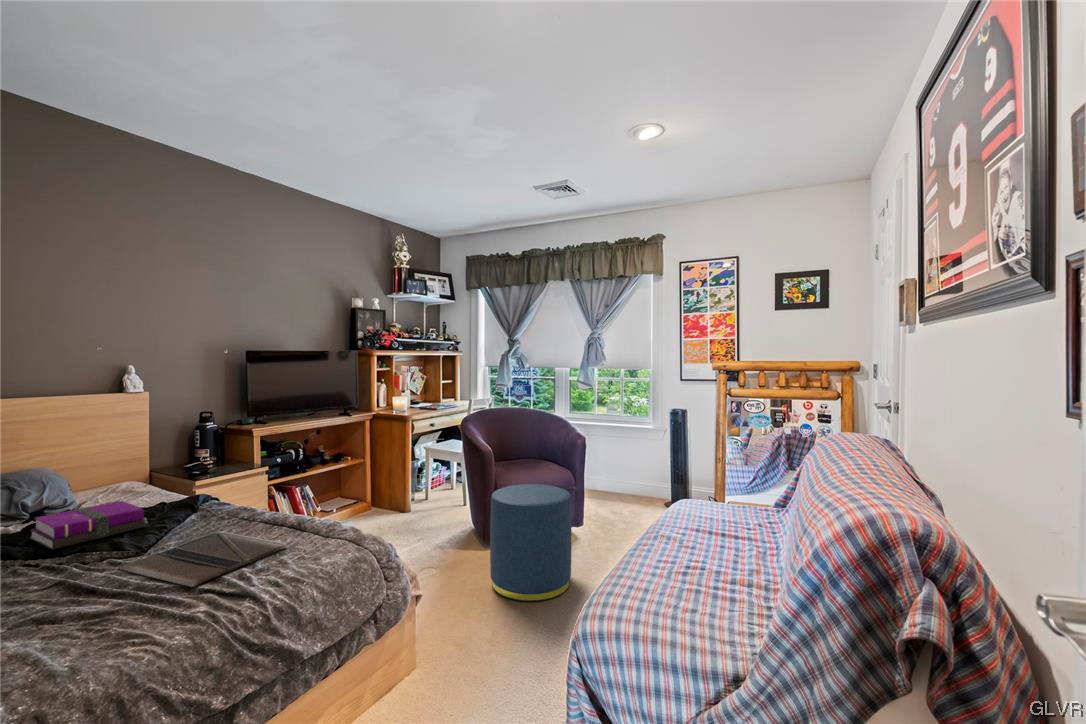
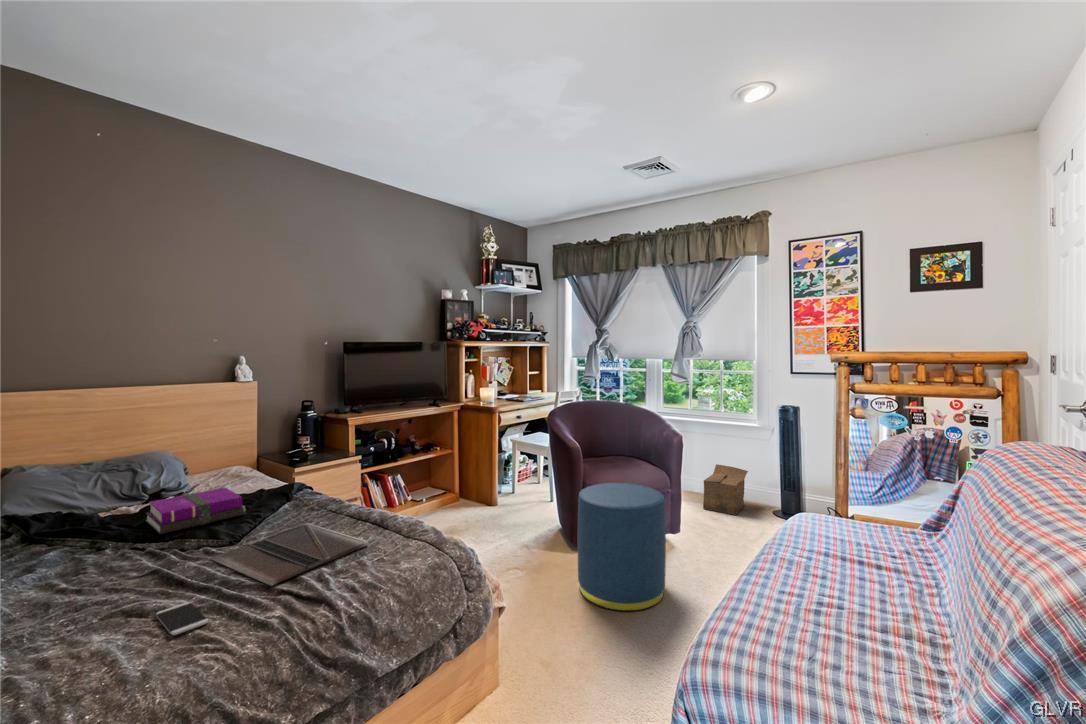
cardboard box: none [608,467,648,513] -> present [703,464,748,515]
smartphone: none [72,606,132,634] -> present [156,602,208,635]

